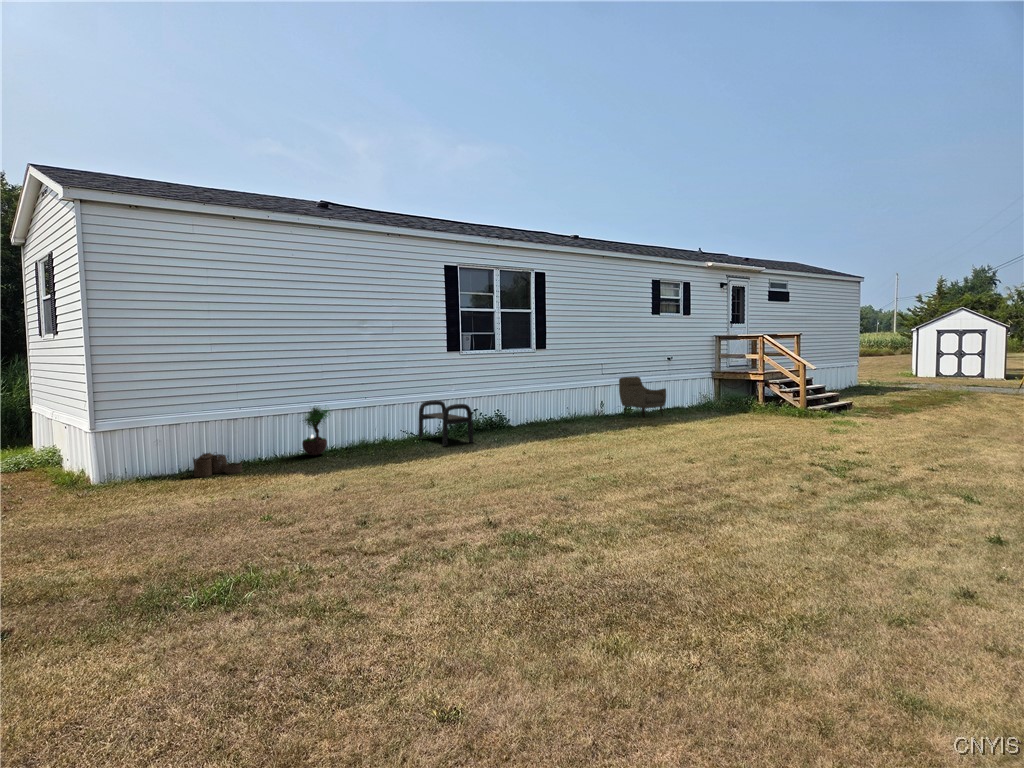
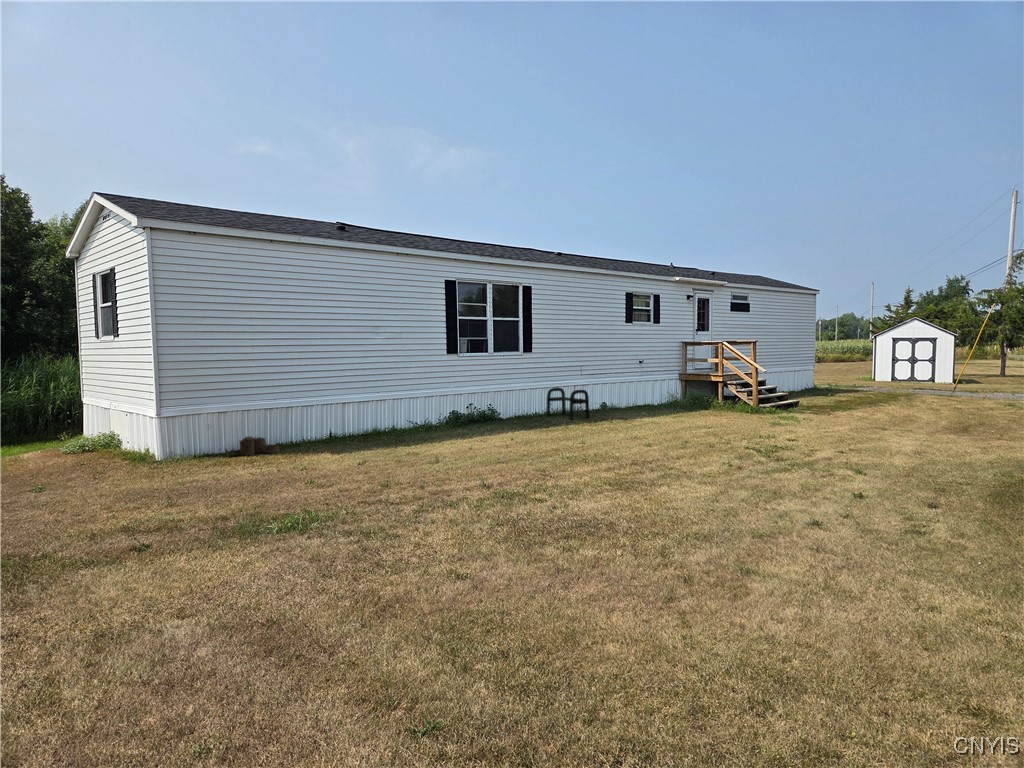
chair: present [619,376,666,418] -> none [597,377,638,413]
bench: present [418,400,473,446] -> present [546,388,589,420]
potted tree: present [302,407,328,456] -> none [324,396,351,440]

